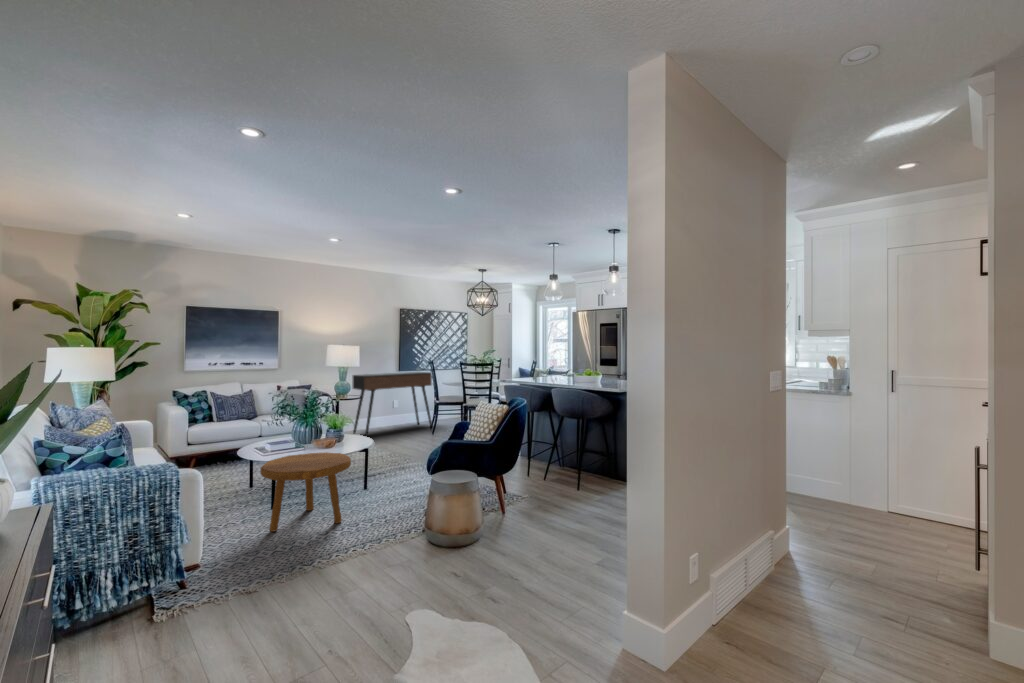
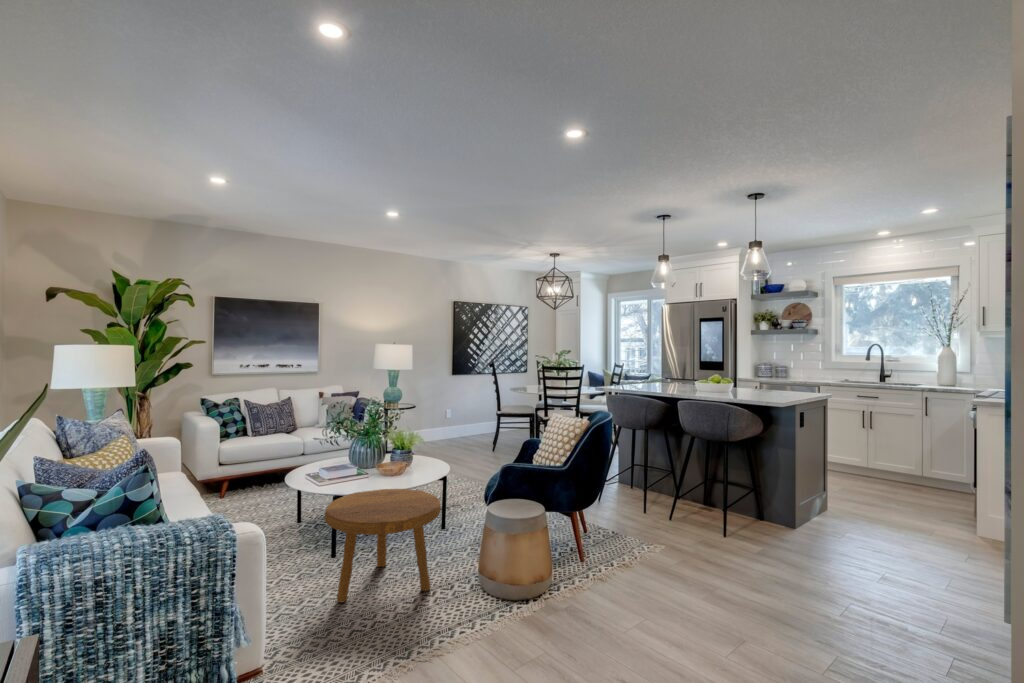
console table: present [353,372,432,436] -> none [403,377,495,456]

